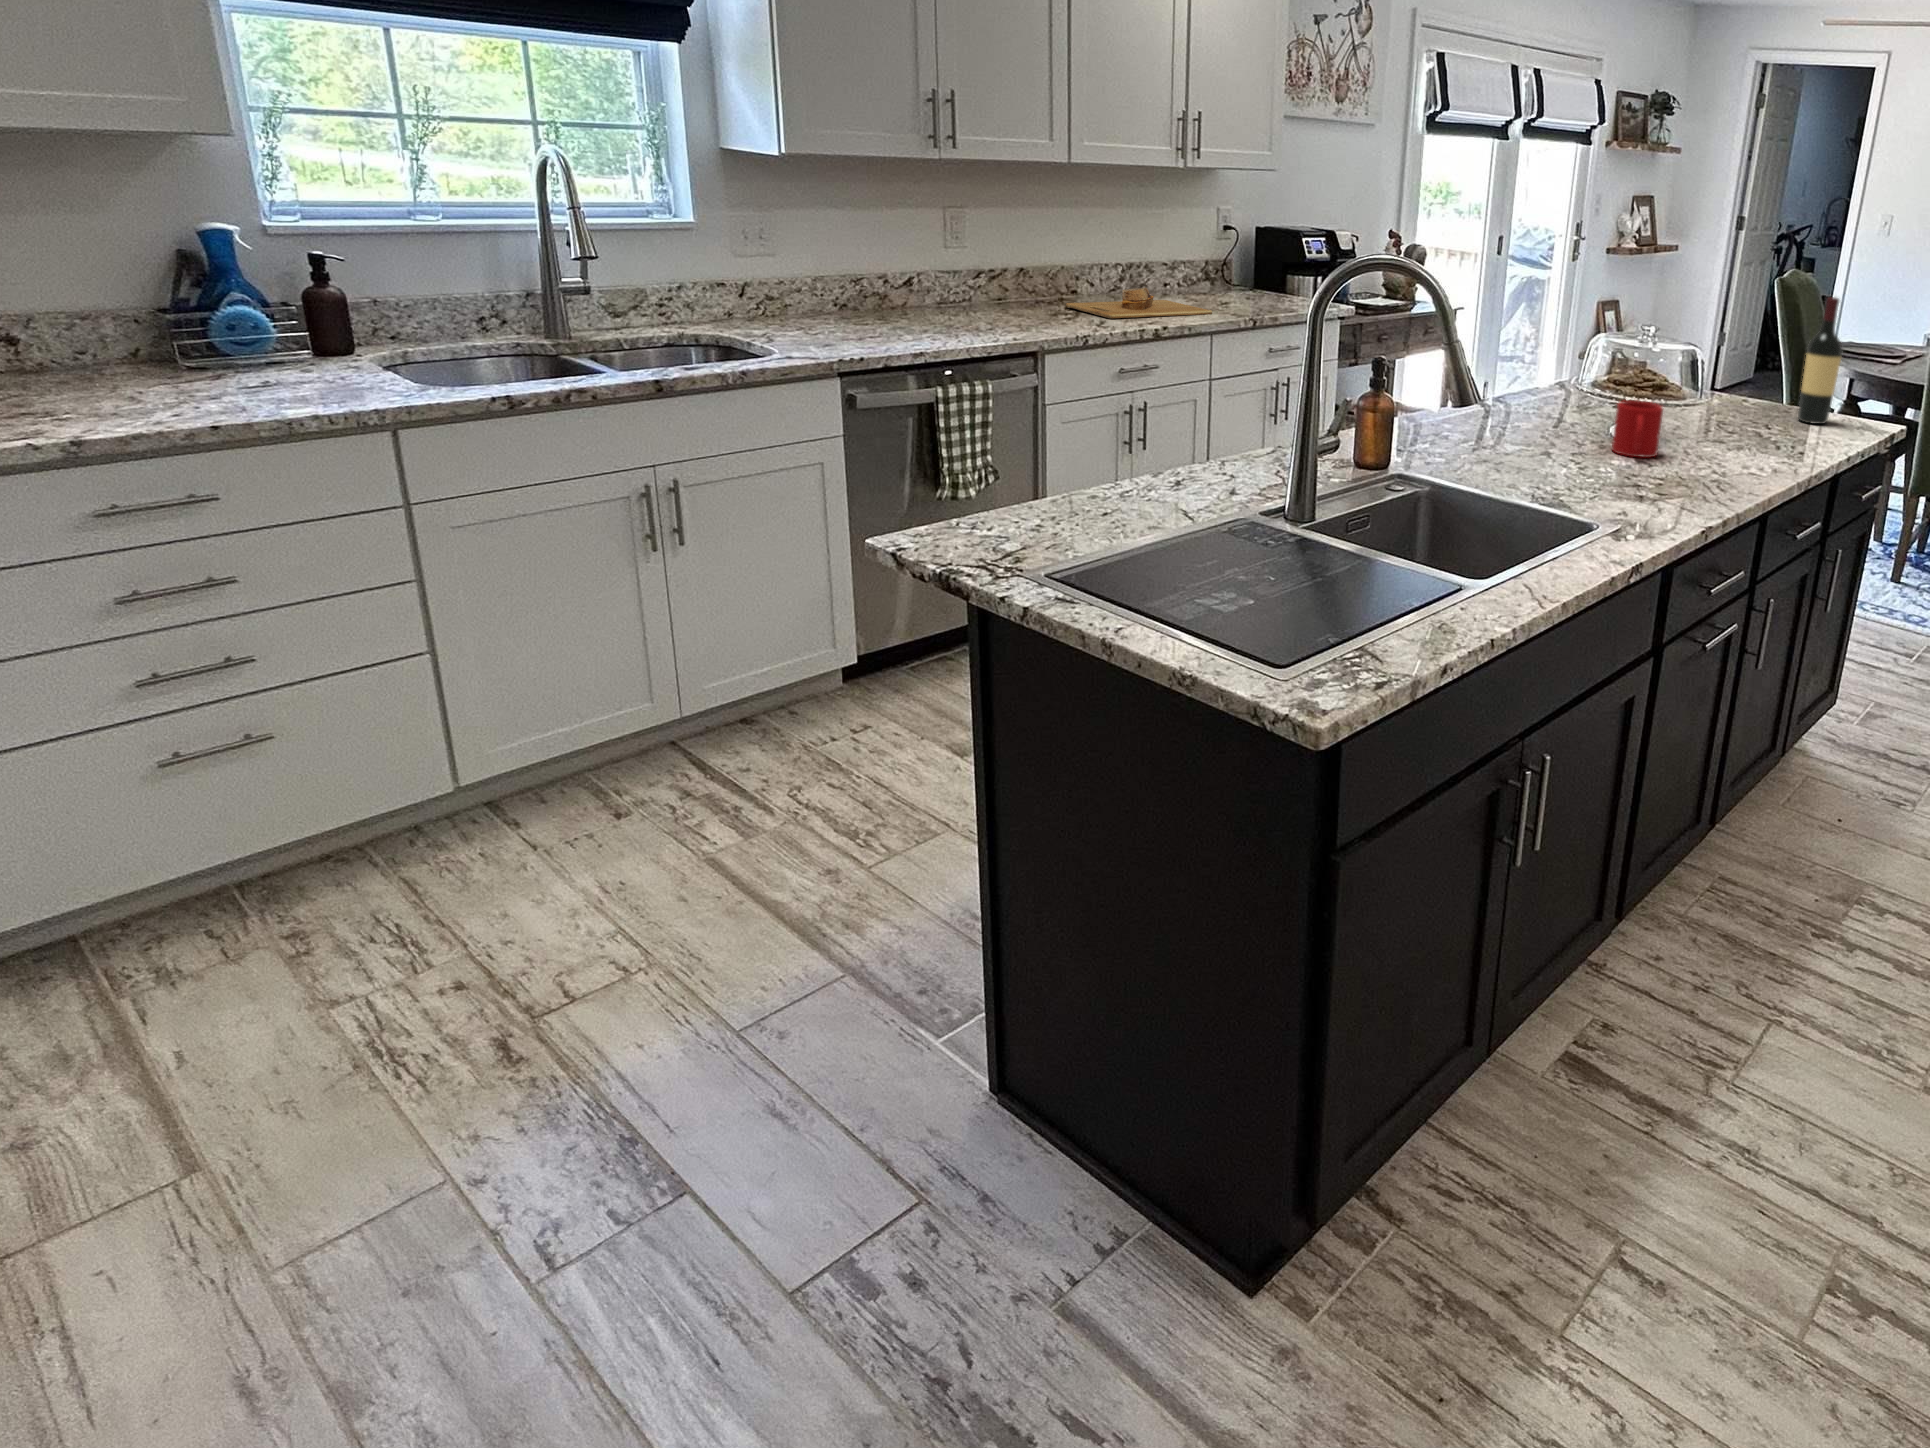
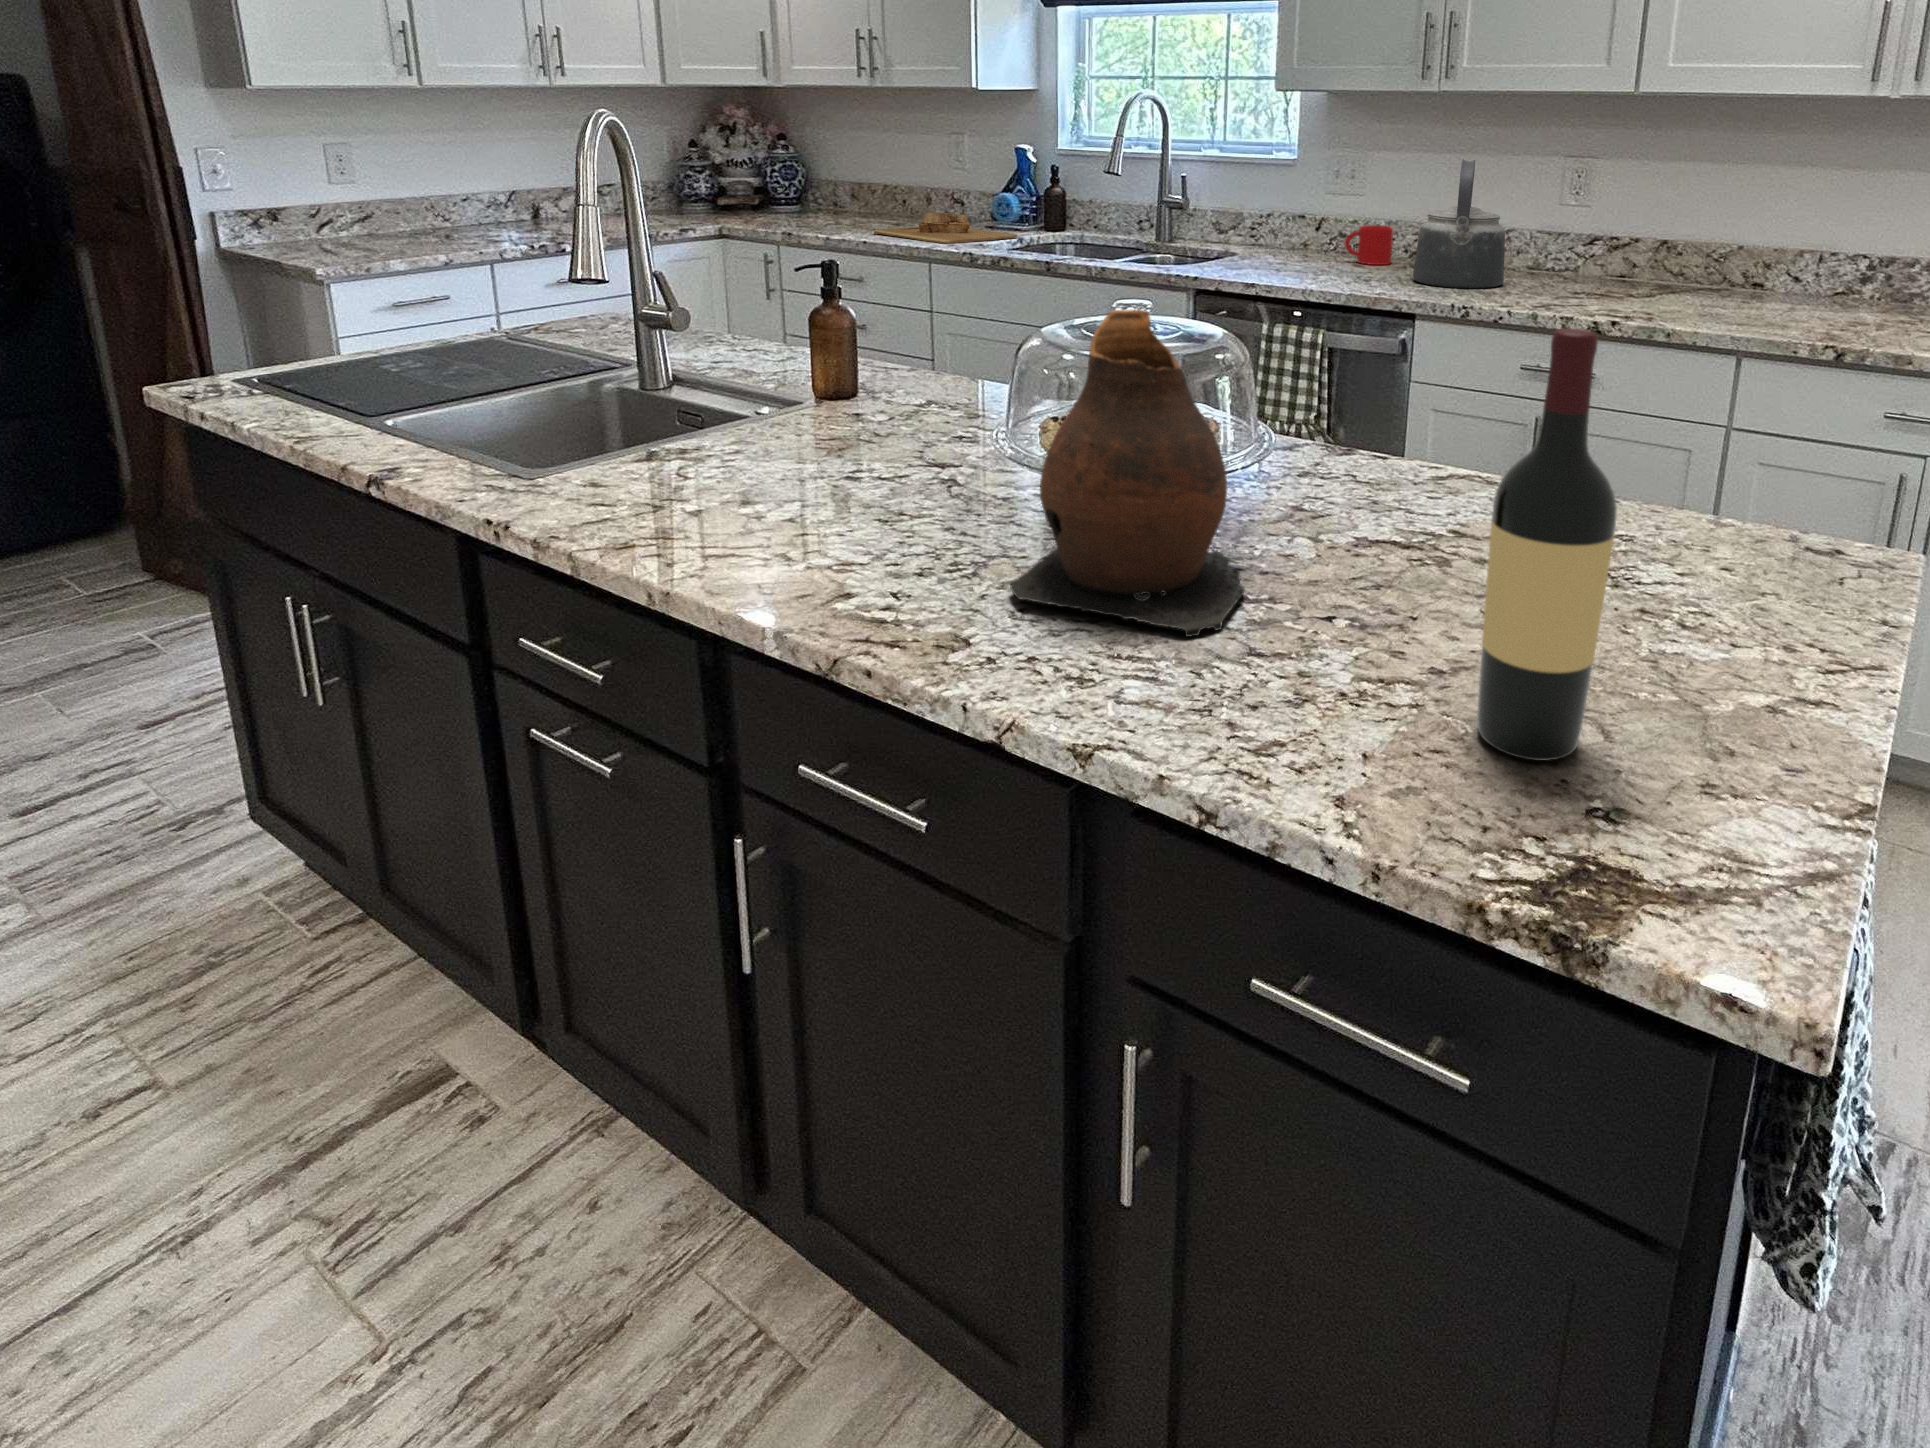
kettle: none [928,217,1016,328] -> present [1413,159,1505,288]
cutting board: present [1066,288,1212,319] -> present [874,212,1017,244]
ceramic pitcher: none [1676,323,1770,450] -> present [1010,310,1244,637]
mug: present [1612,400,1663,457] -> present [1345,225,1393,265]

